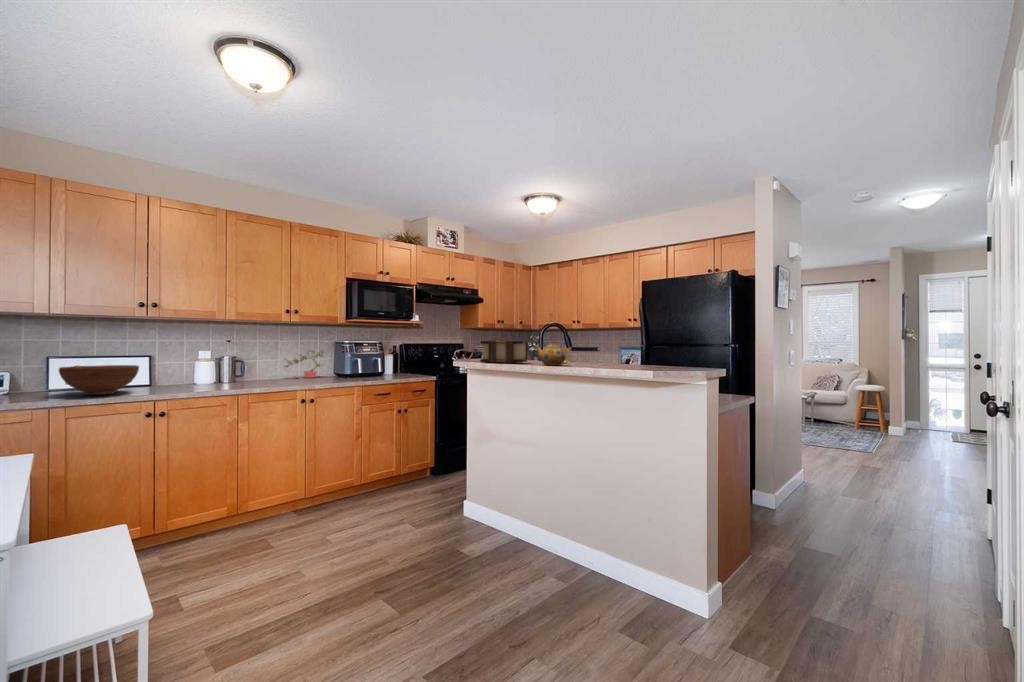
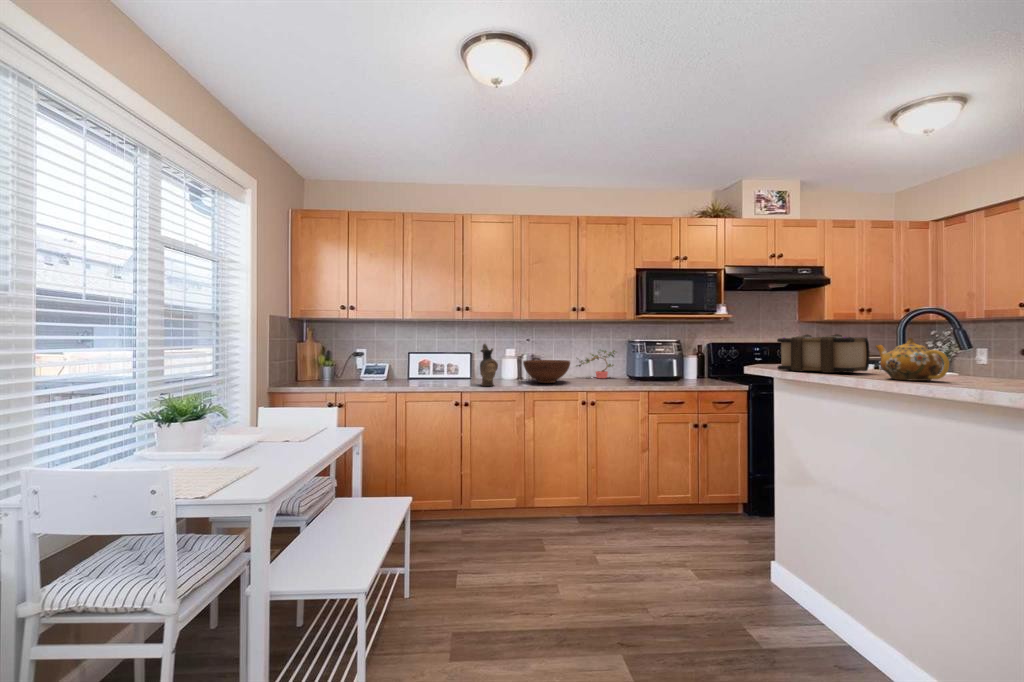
ceramic pitcher: none [178,344,203,392] -> present [480,344,498,386]
fruit bowl: present [59,365,139,395] -> present [523,360,570,383]

